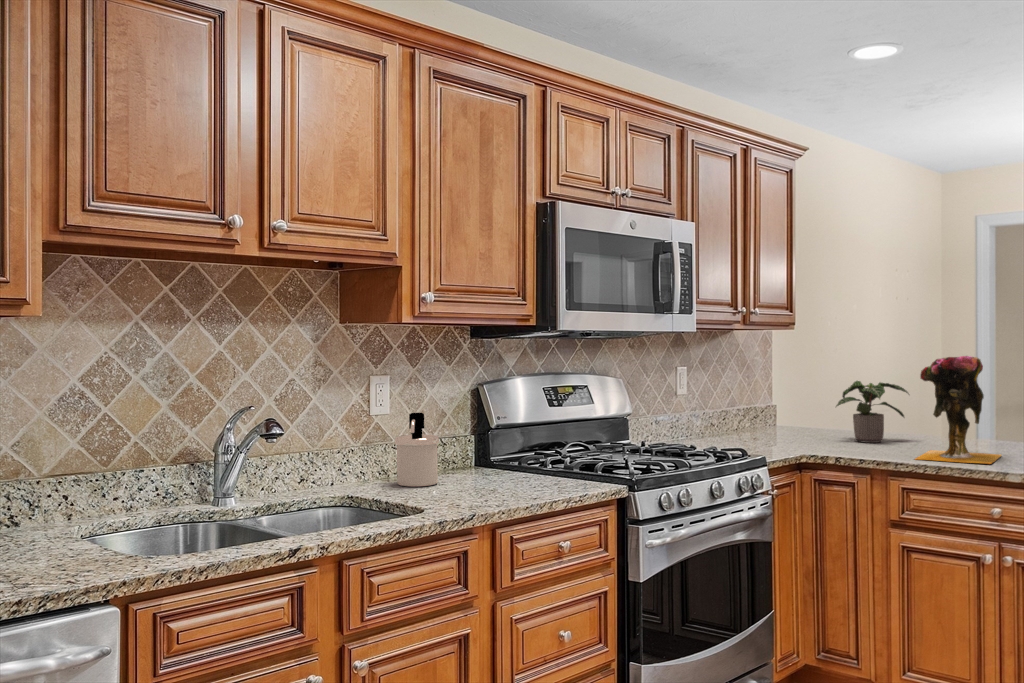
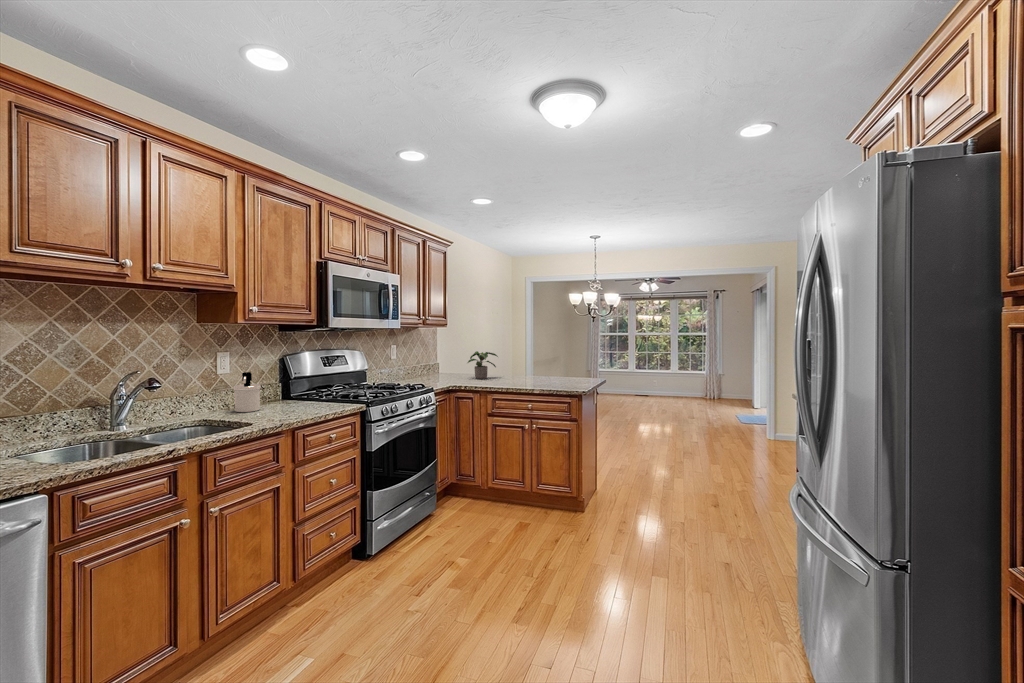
vase: present [916,356,1001,464] -> none [498,341,533,387]

